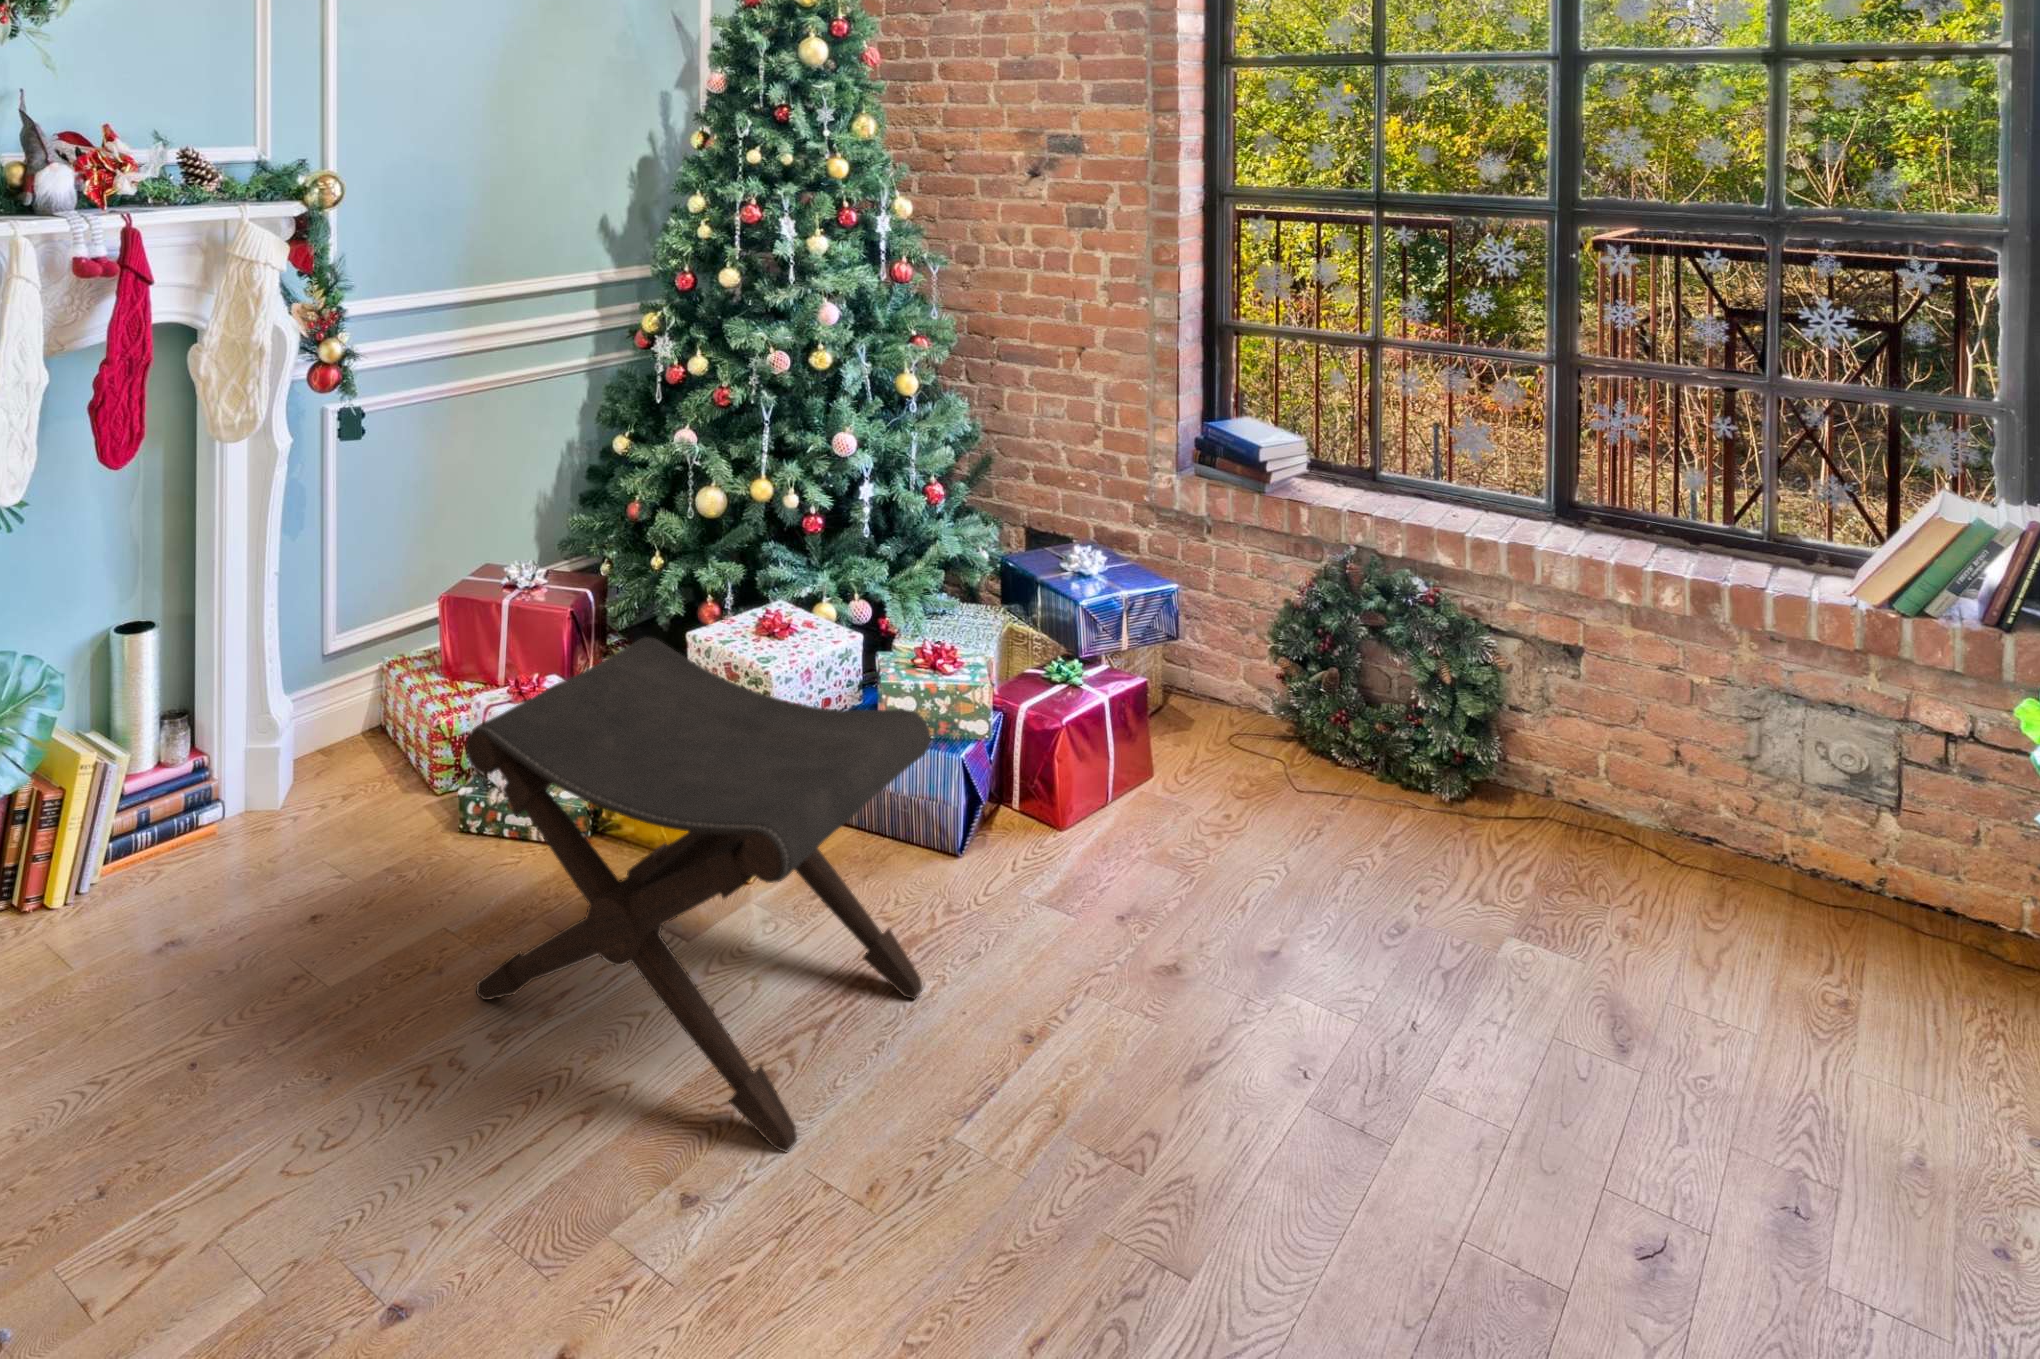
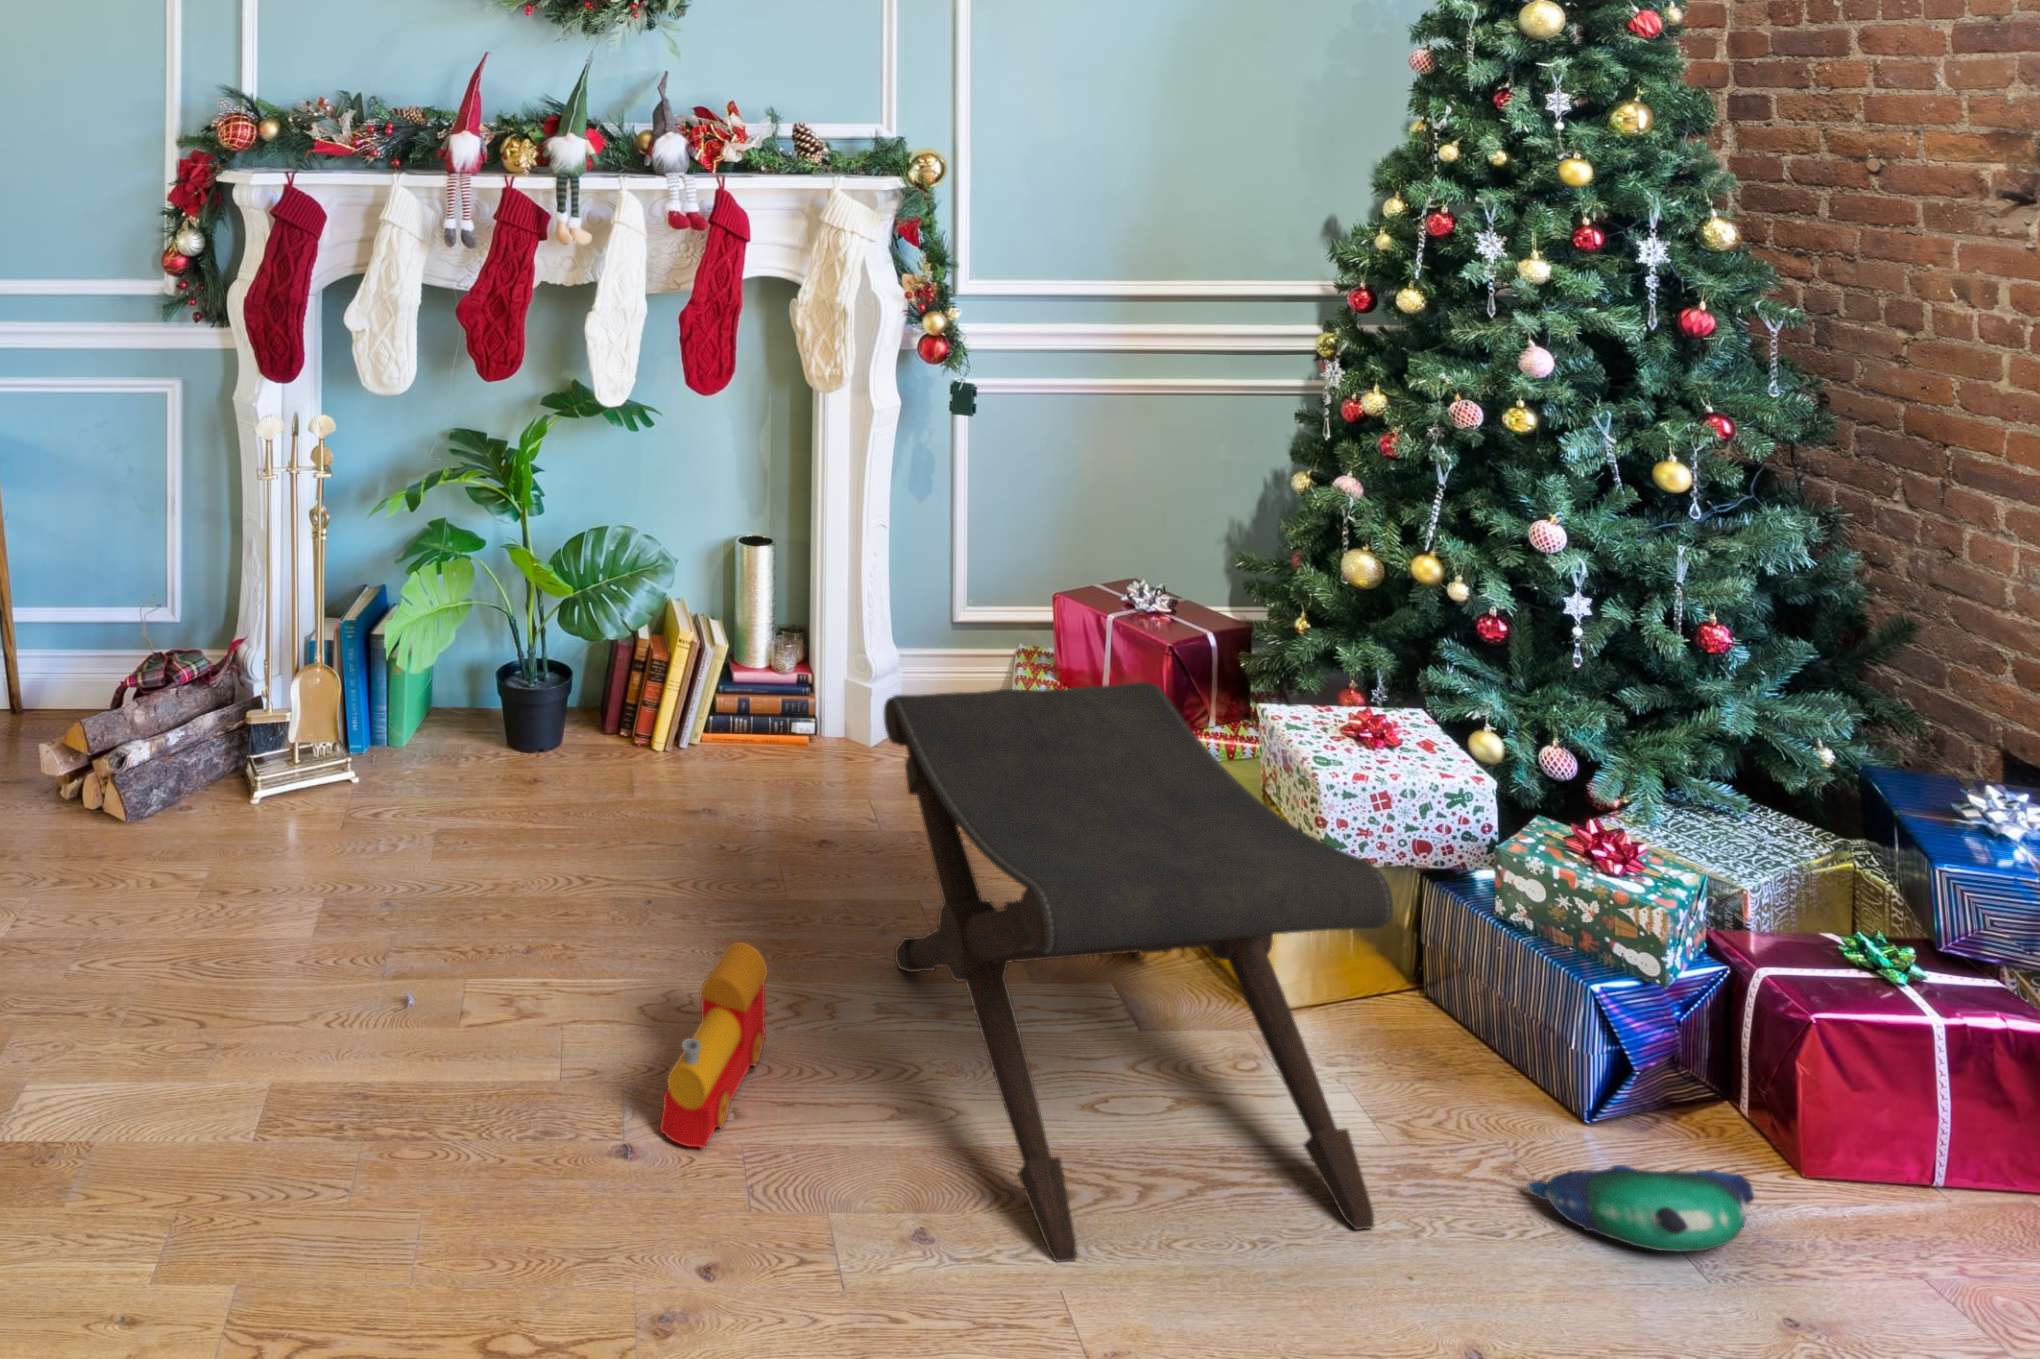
plush toy: none [966,838,1072,920] -> present [1527,1165,1755,1251]
toy train: none [384,1041,470,1284] -> present [660,942,768,1148]

